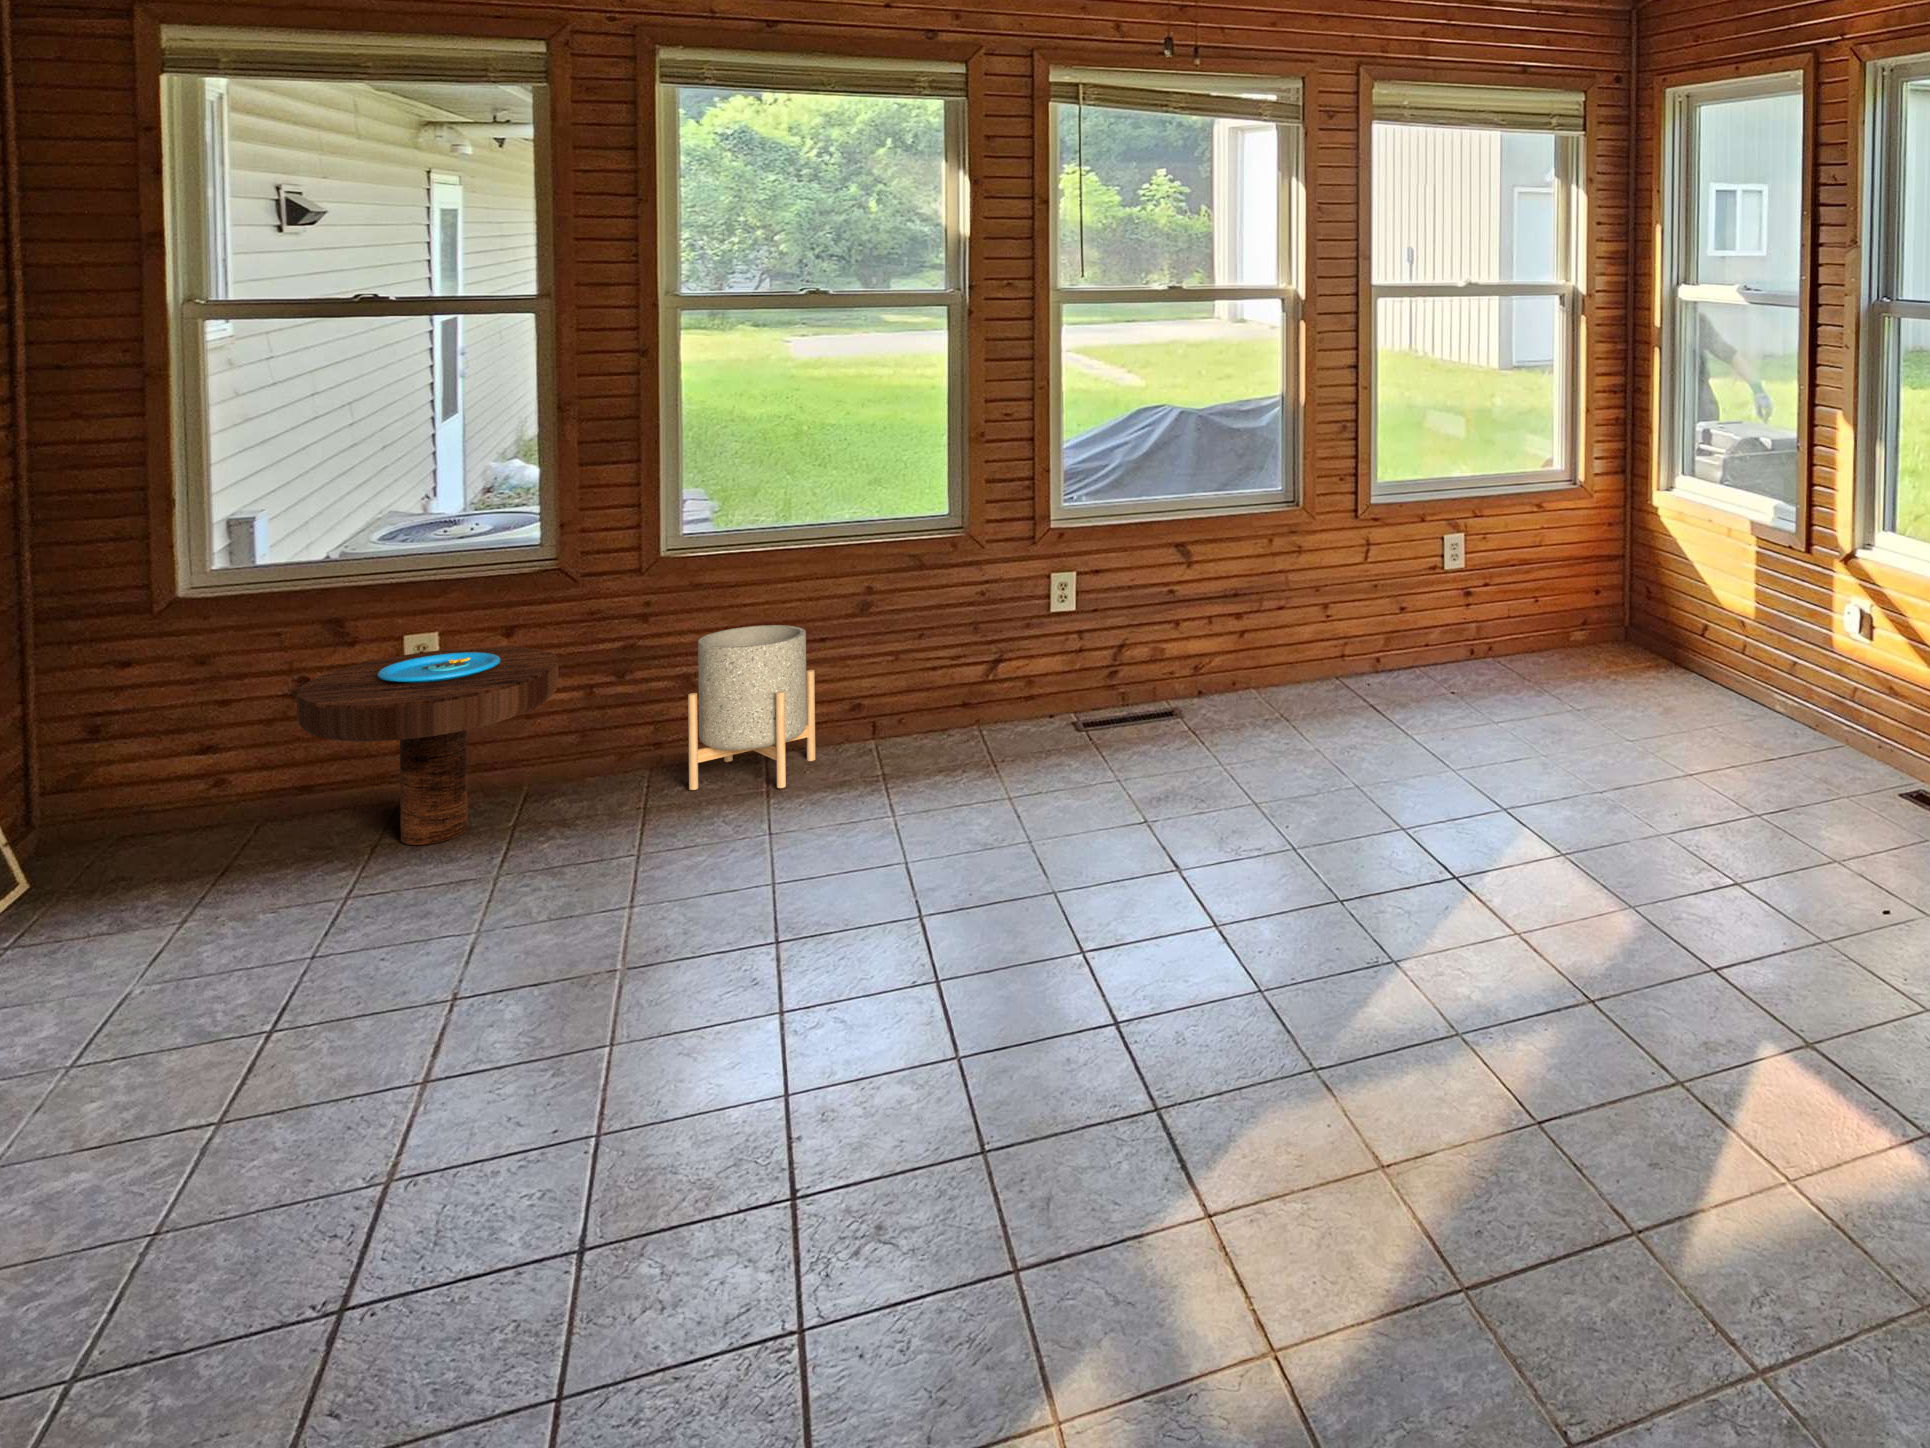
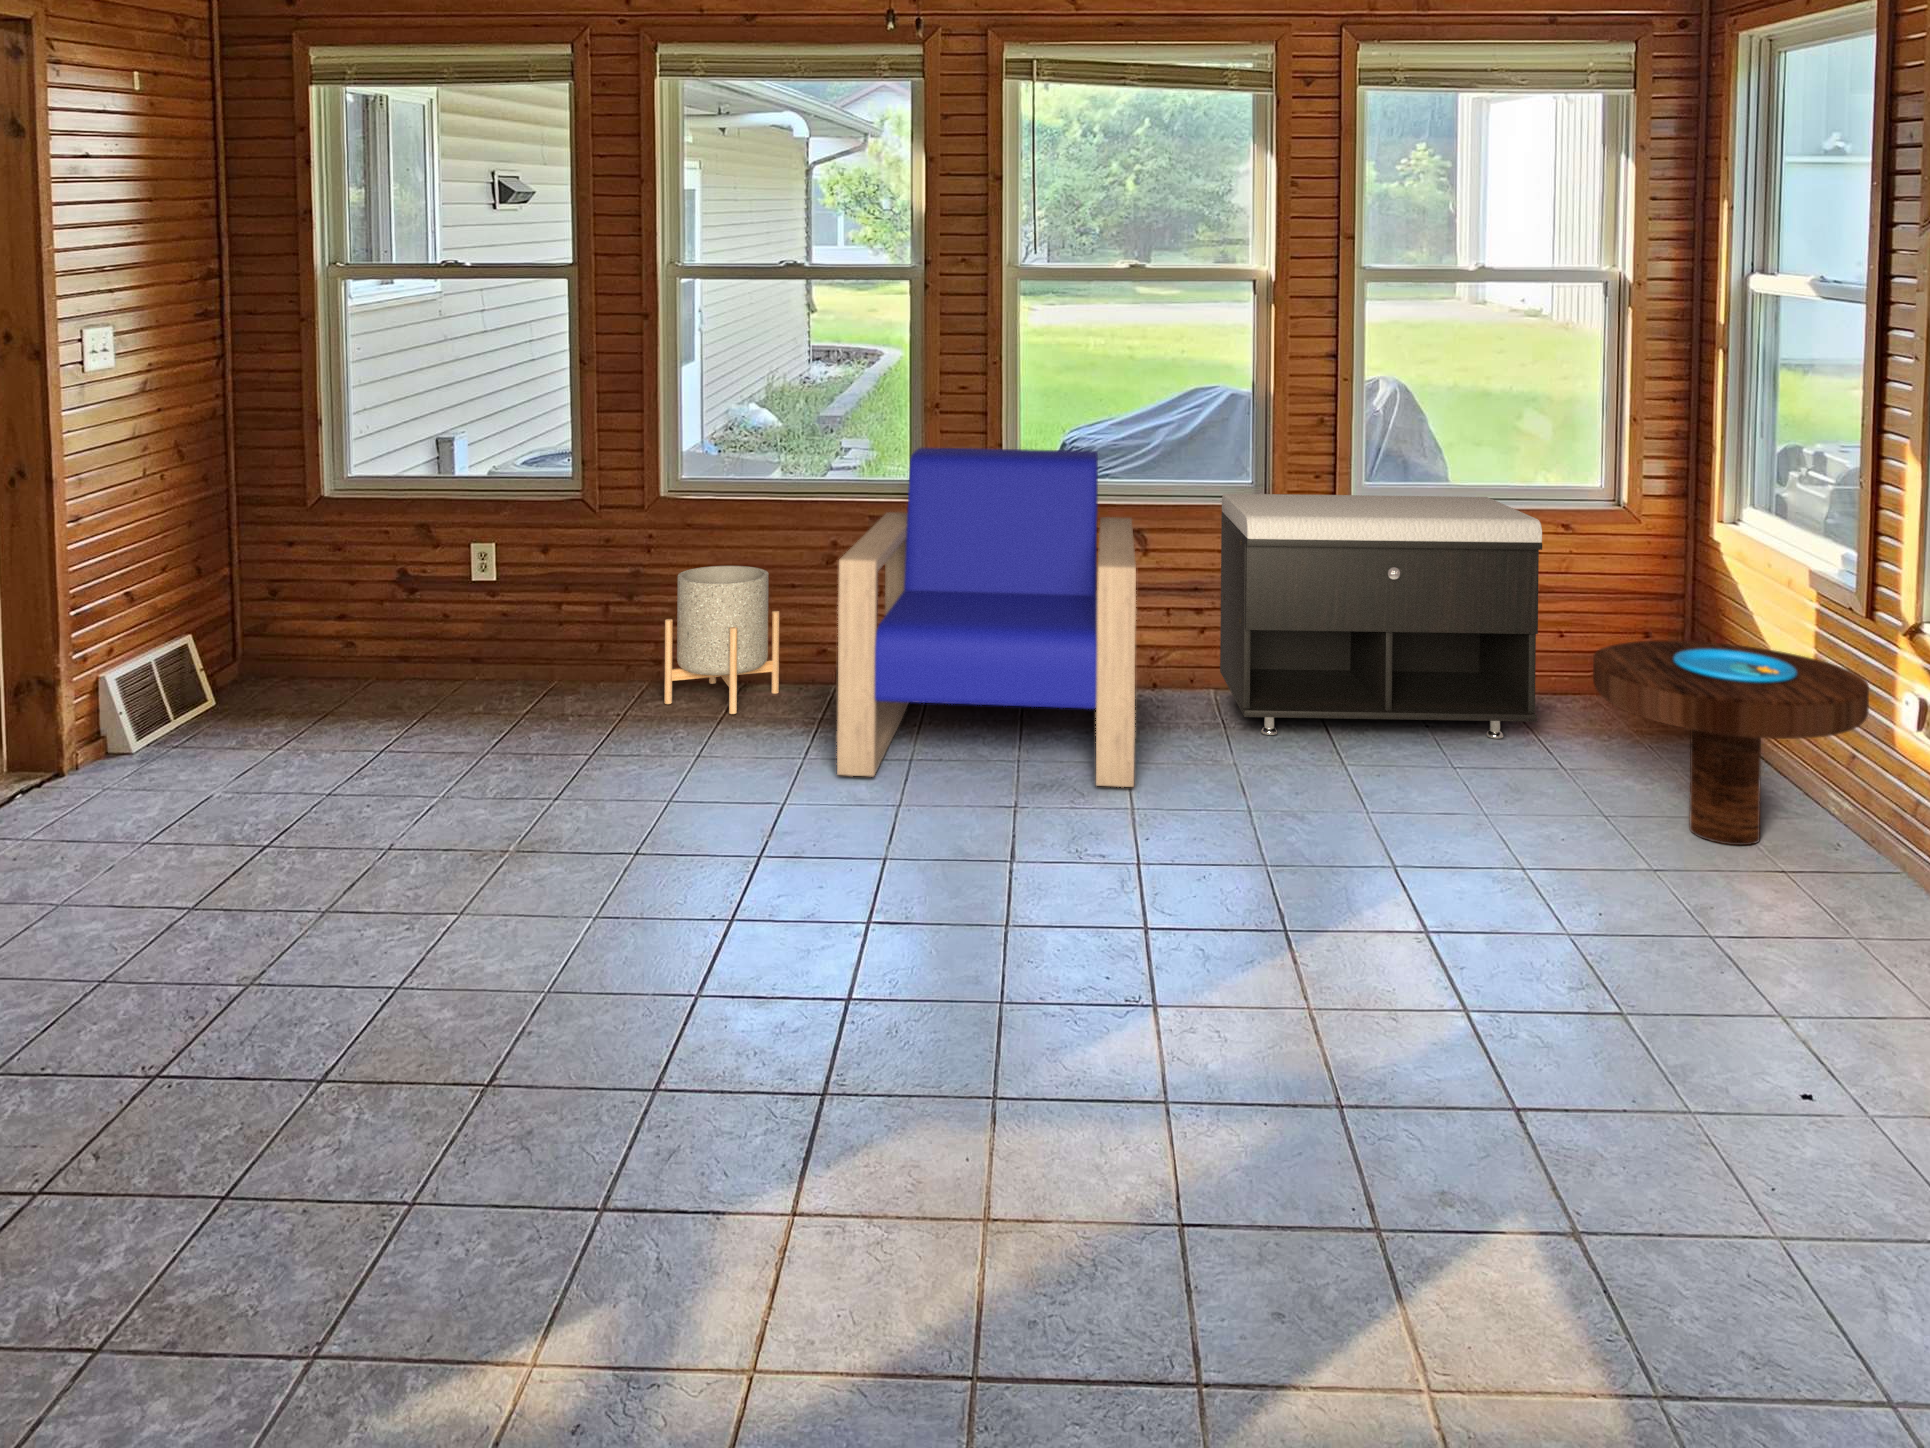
armchair: none [927,470,1252,827] -> present [837,448,1136,787]
storage bench: none [1261,487,1554,724] -> present [1220,494,1542,738]
side table: present [297,646,558,845] -> present [1593,641,1869,845]

